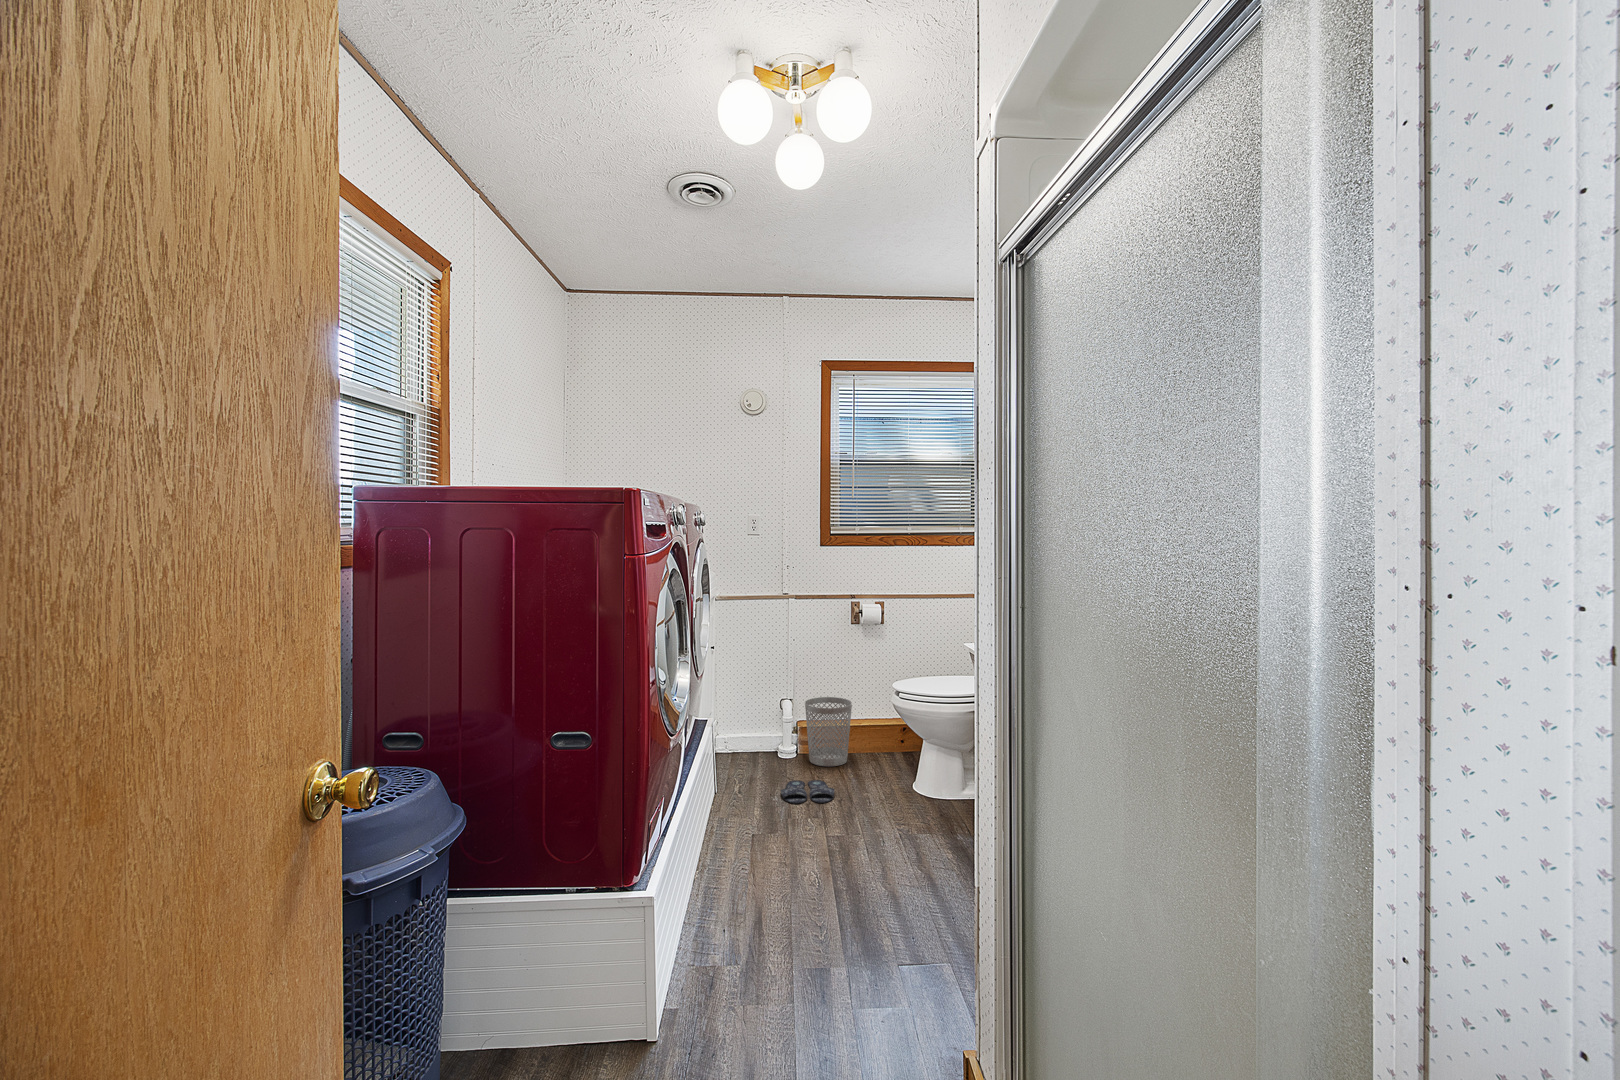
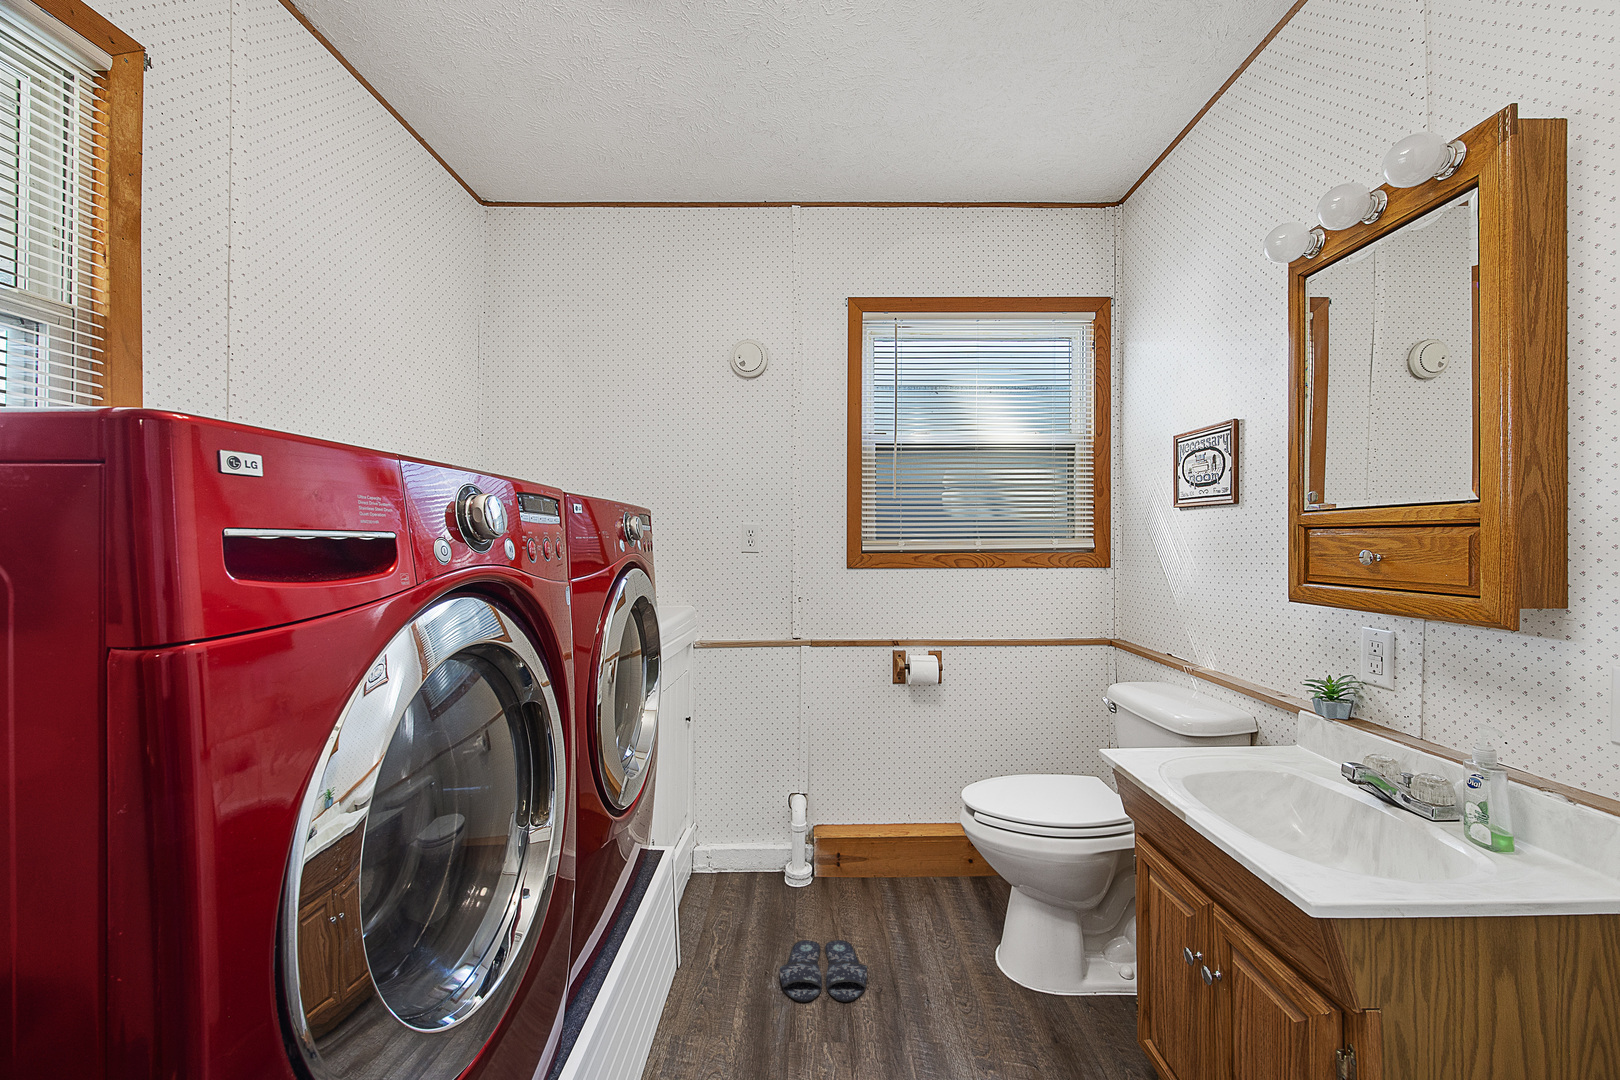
wastebasket: present [805,697,852,766] -> none [824,792,895,907]

